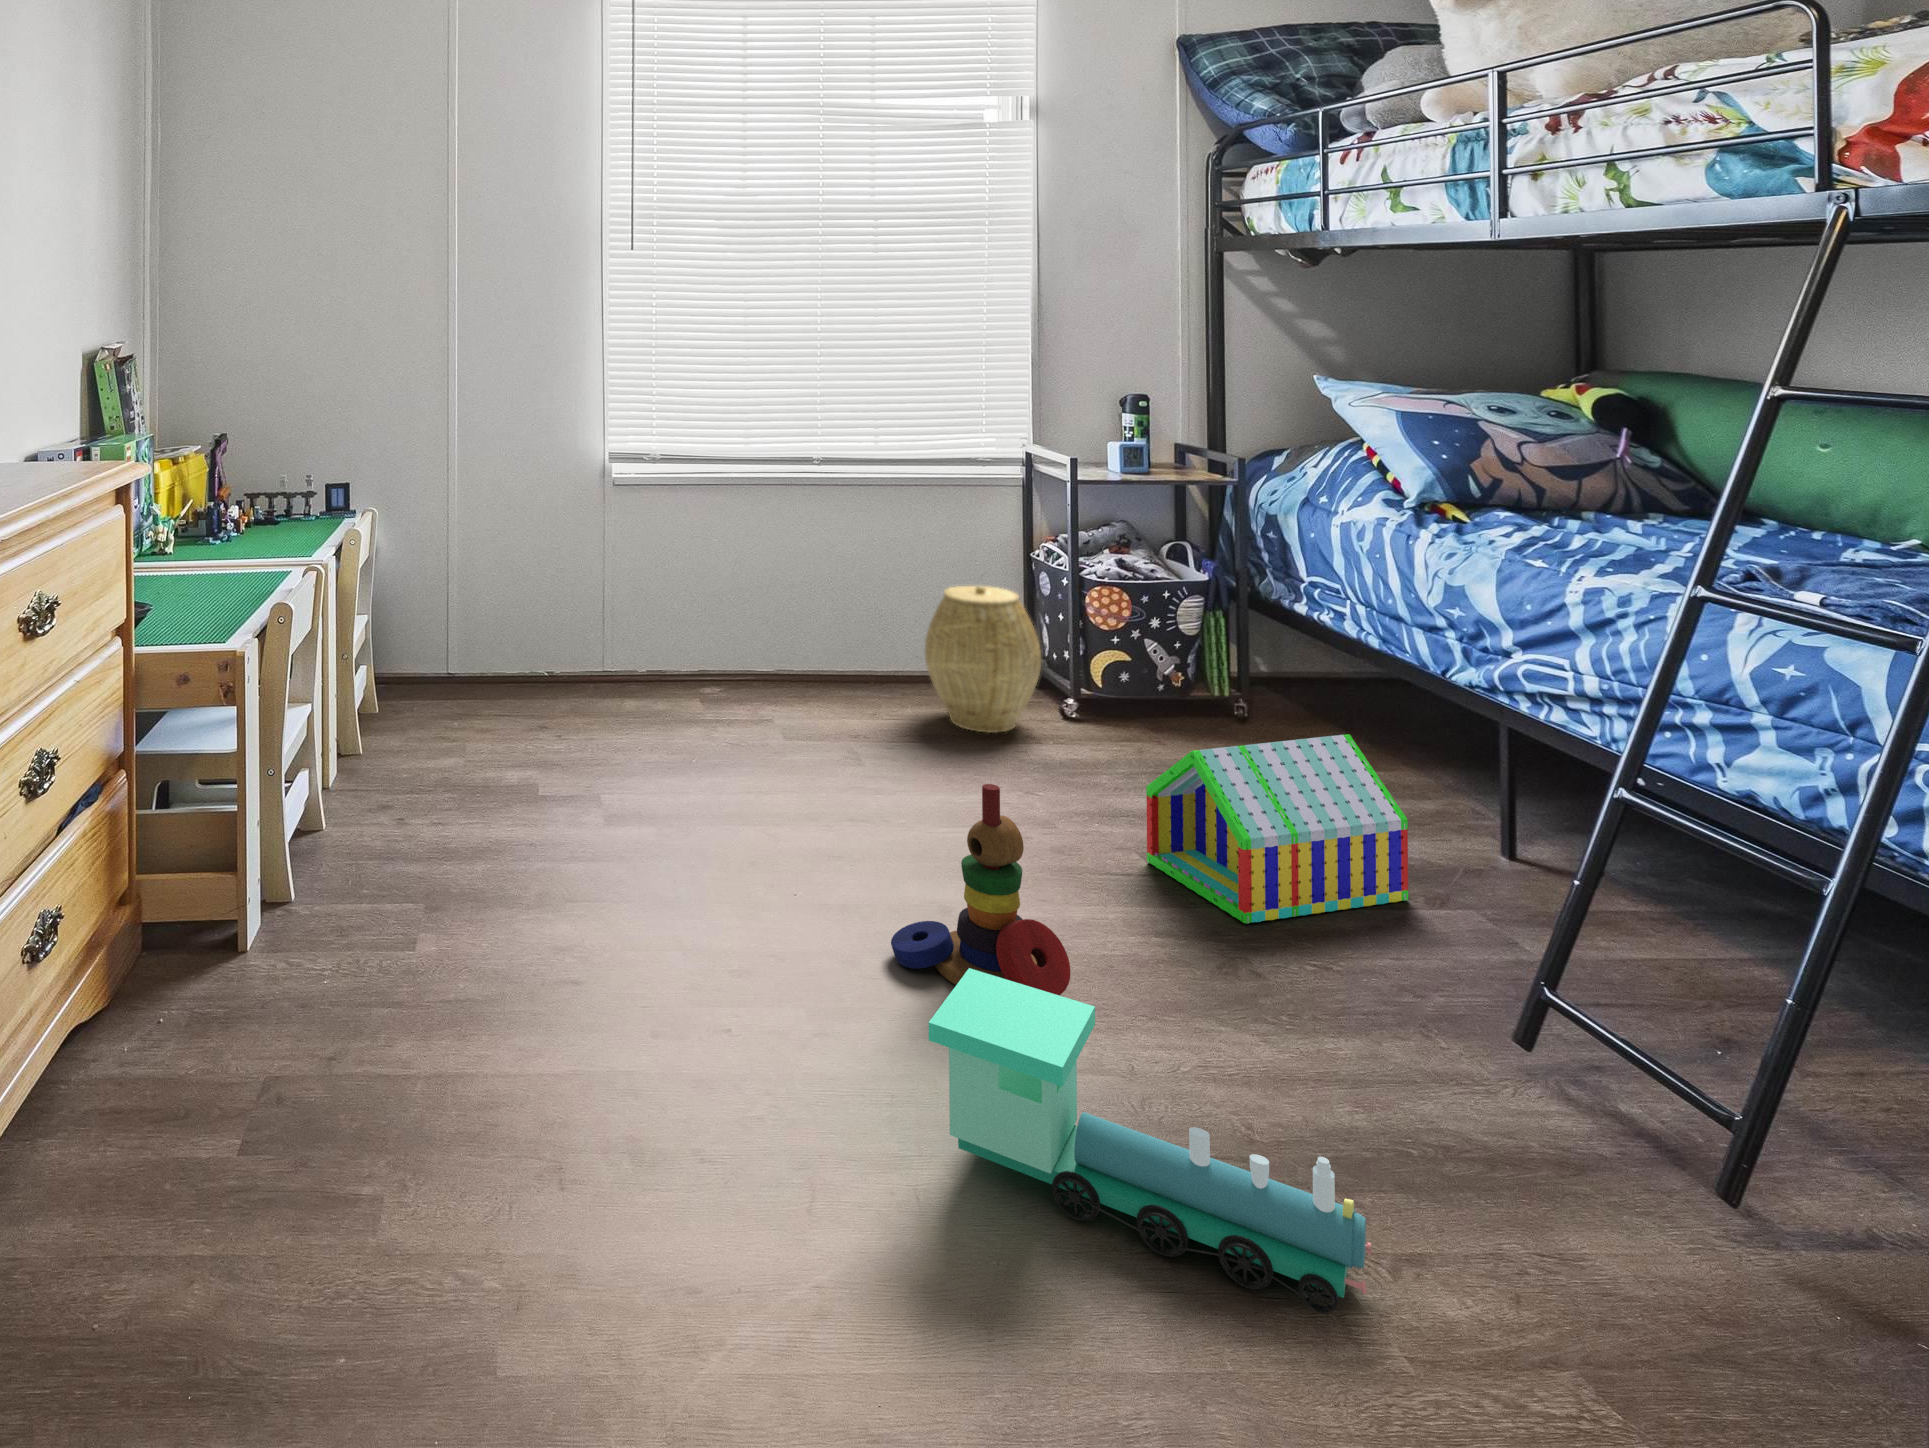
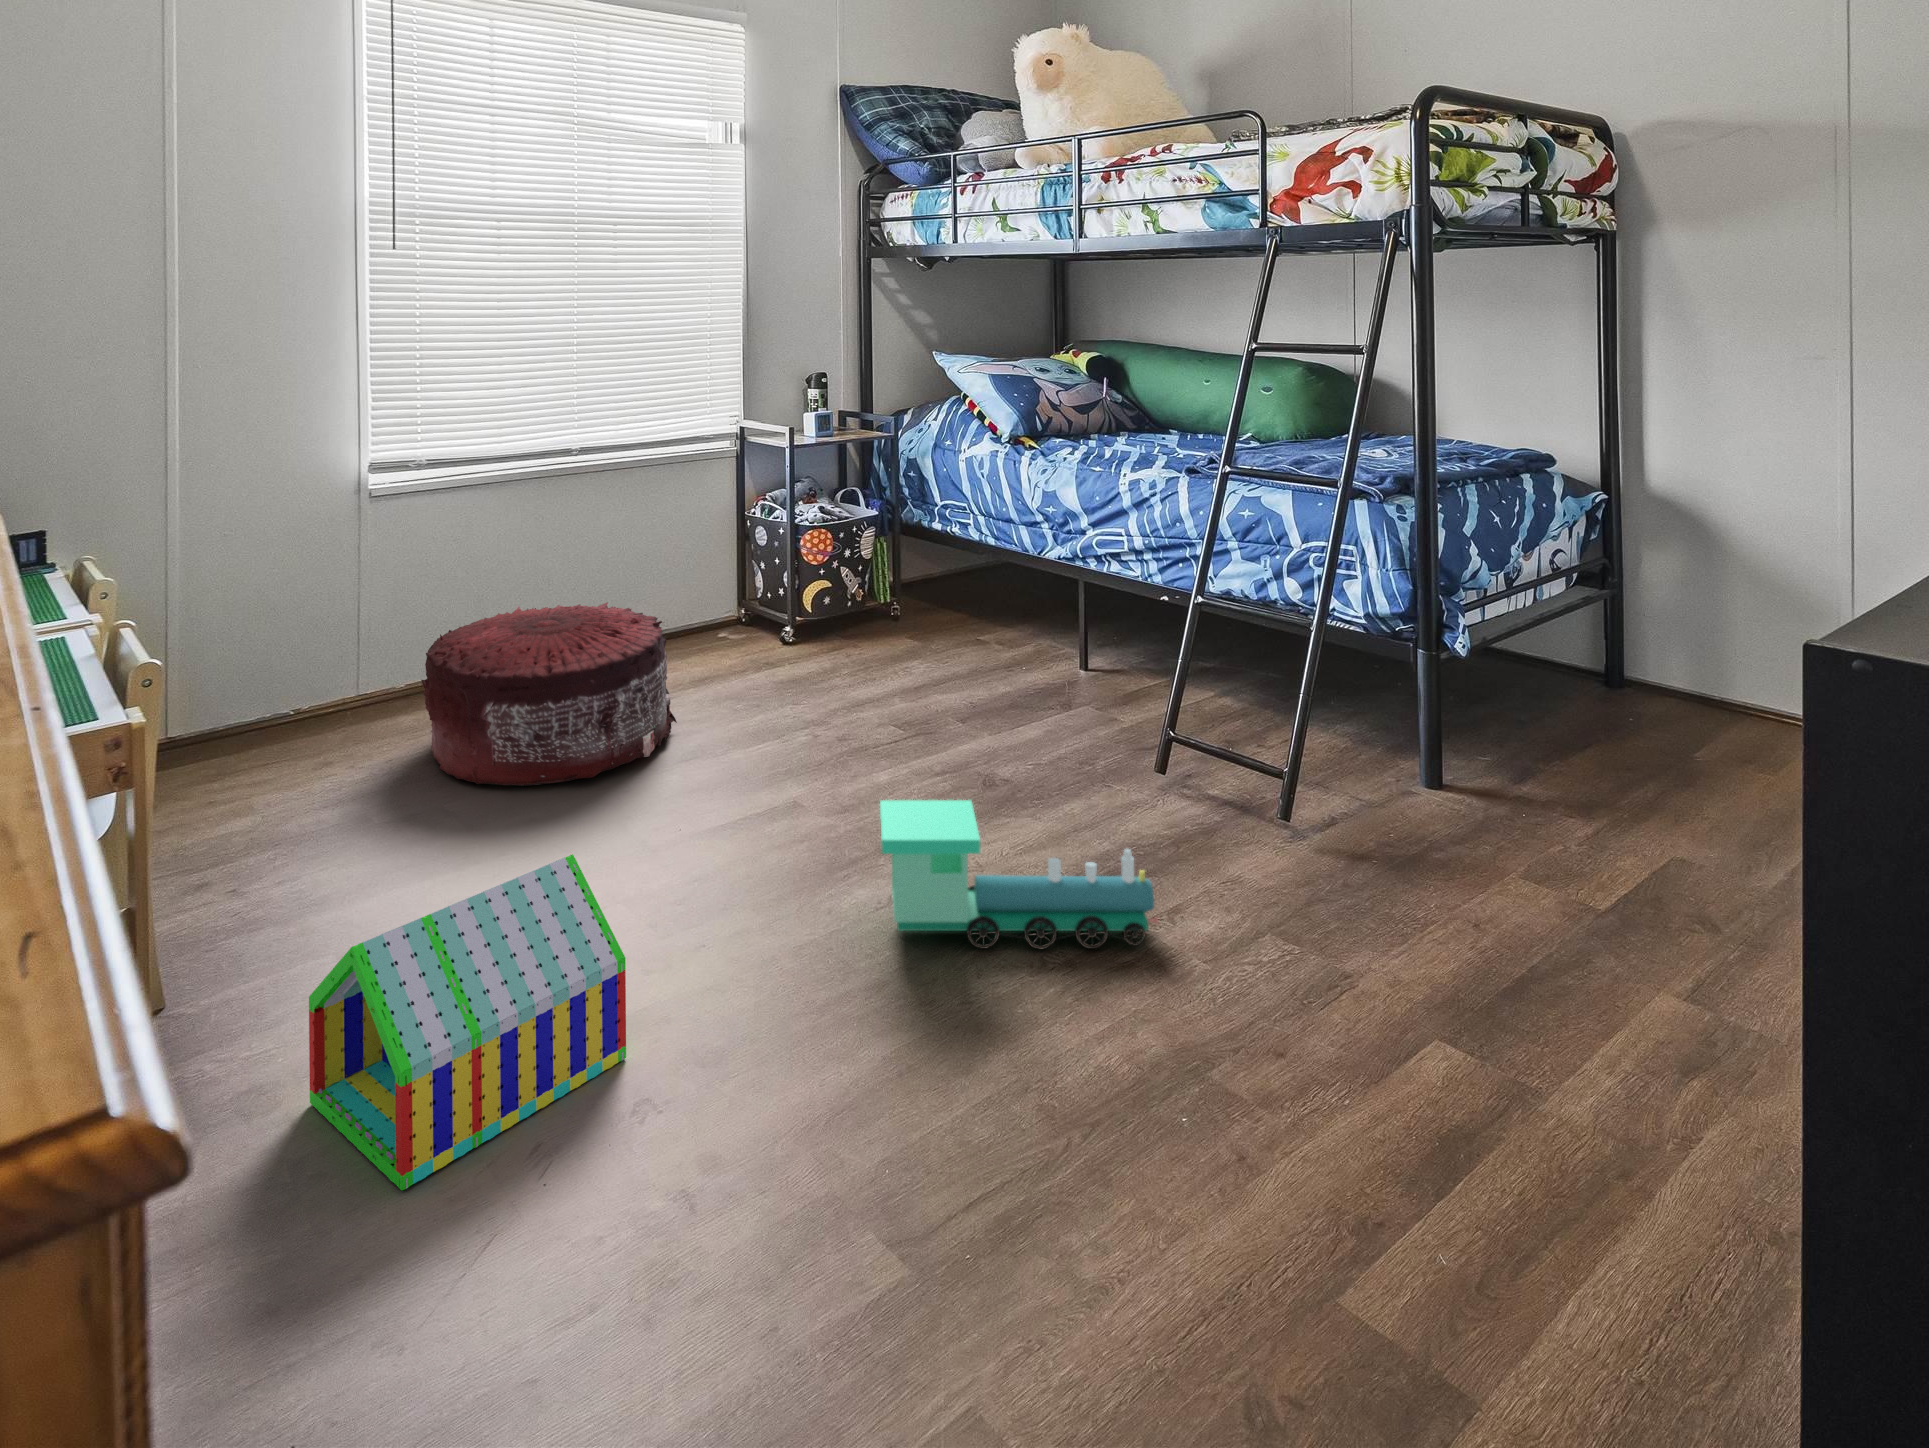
woven basket: present [925,586,1041,733] -> none [674,536,767,658]
pouf: none [598,635,869,840] -> present [421,602,677,786]
toy house: present [1146,734,1408,924] -> present [309,855,626,1190]
stacking toy: present [891,784,1070,995] -> none [762,672,899,836]

